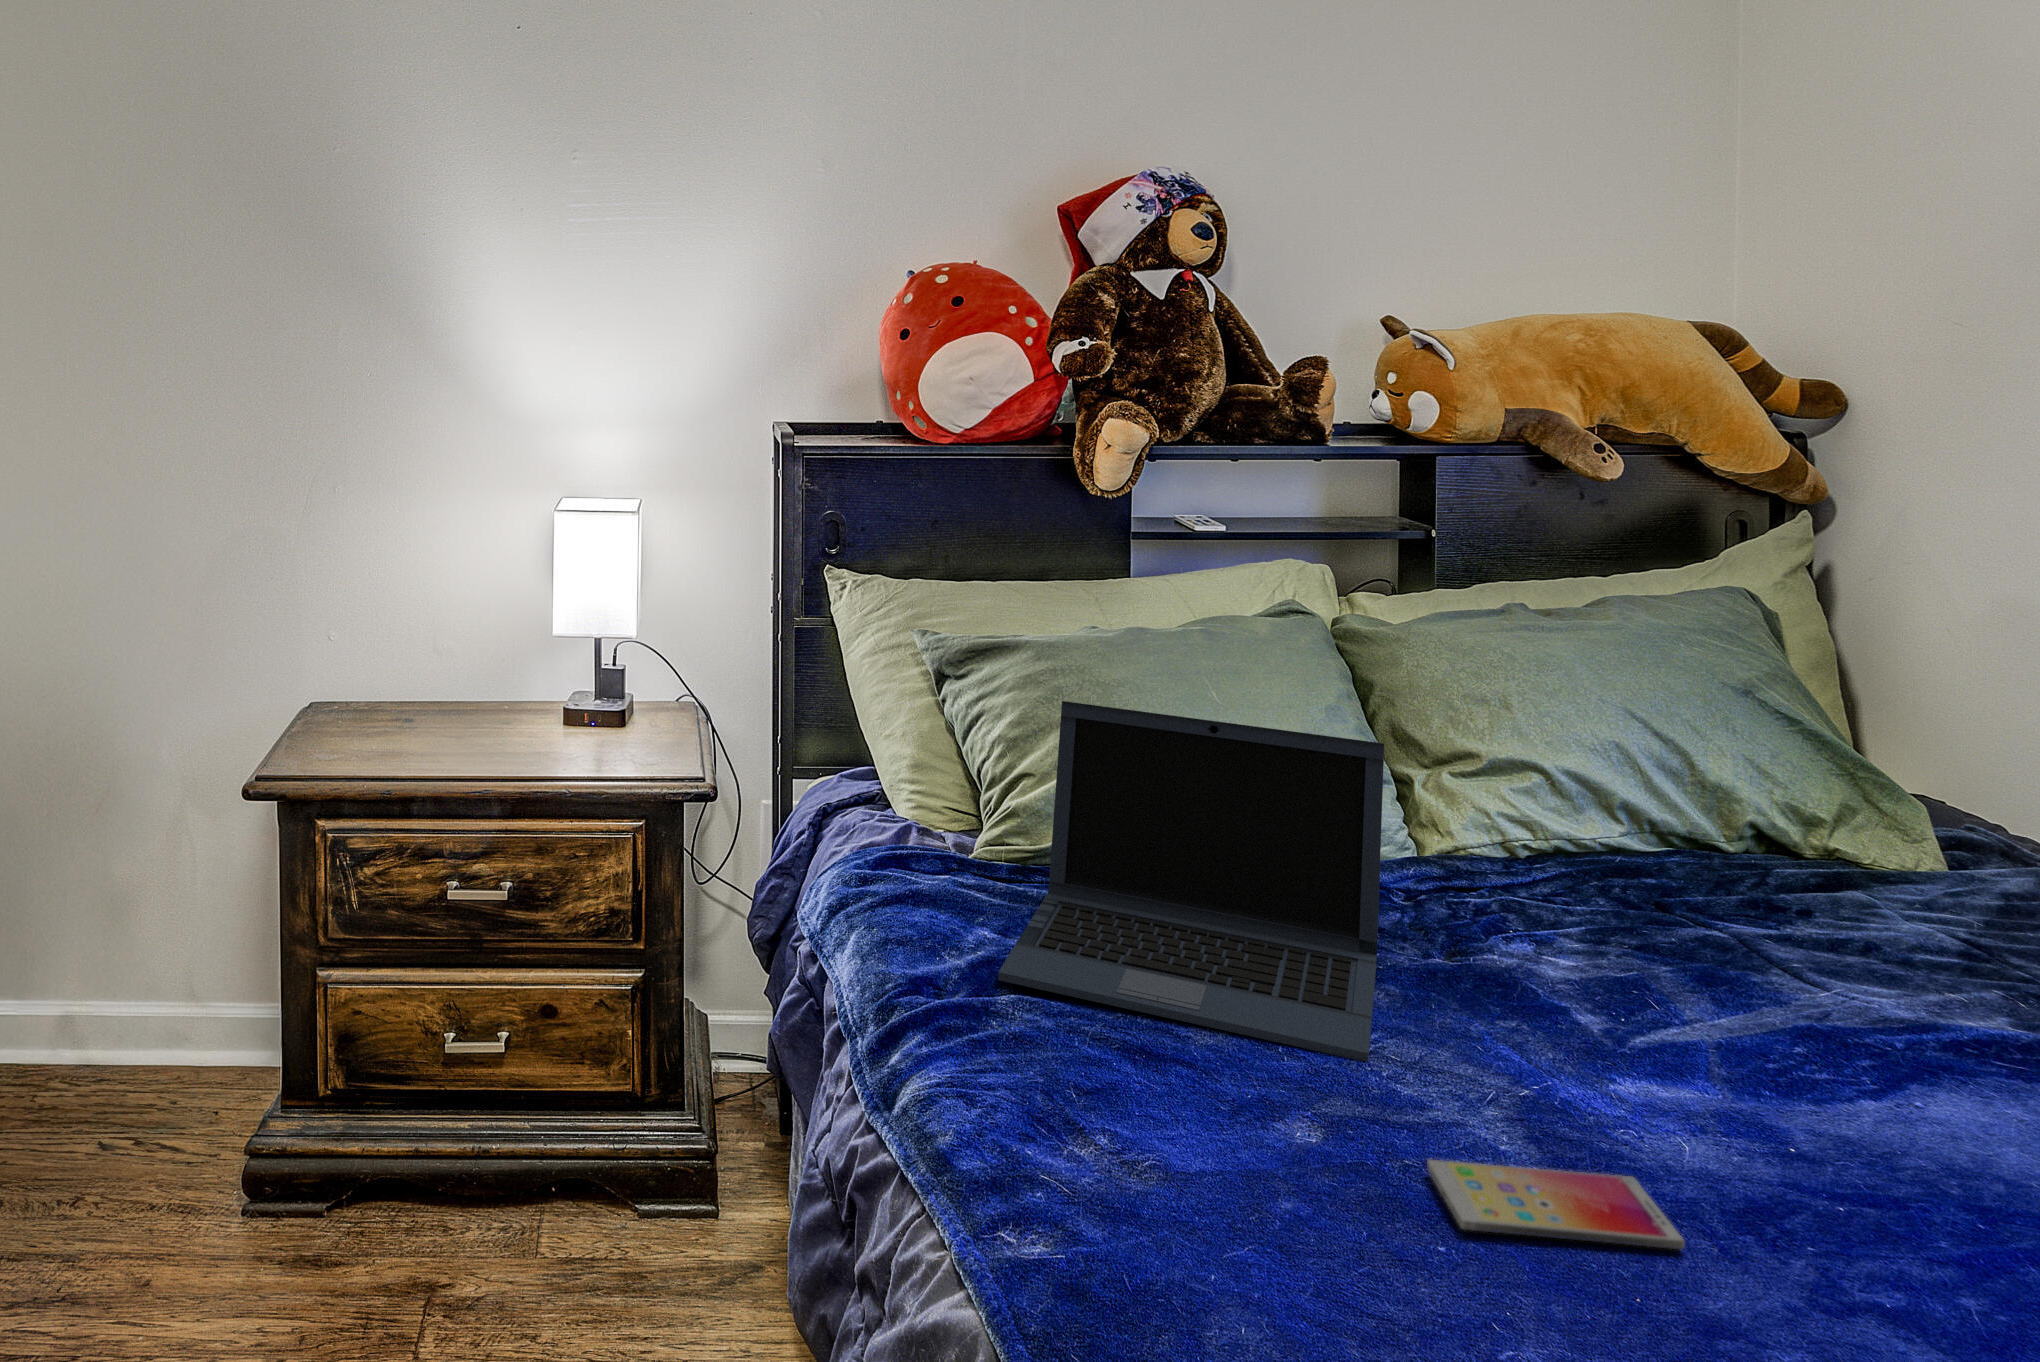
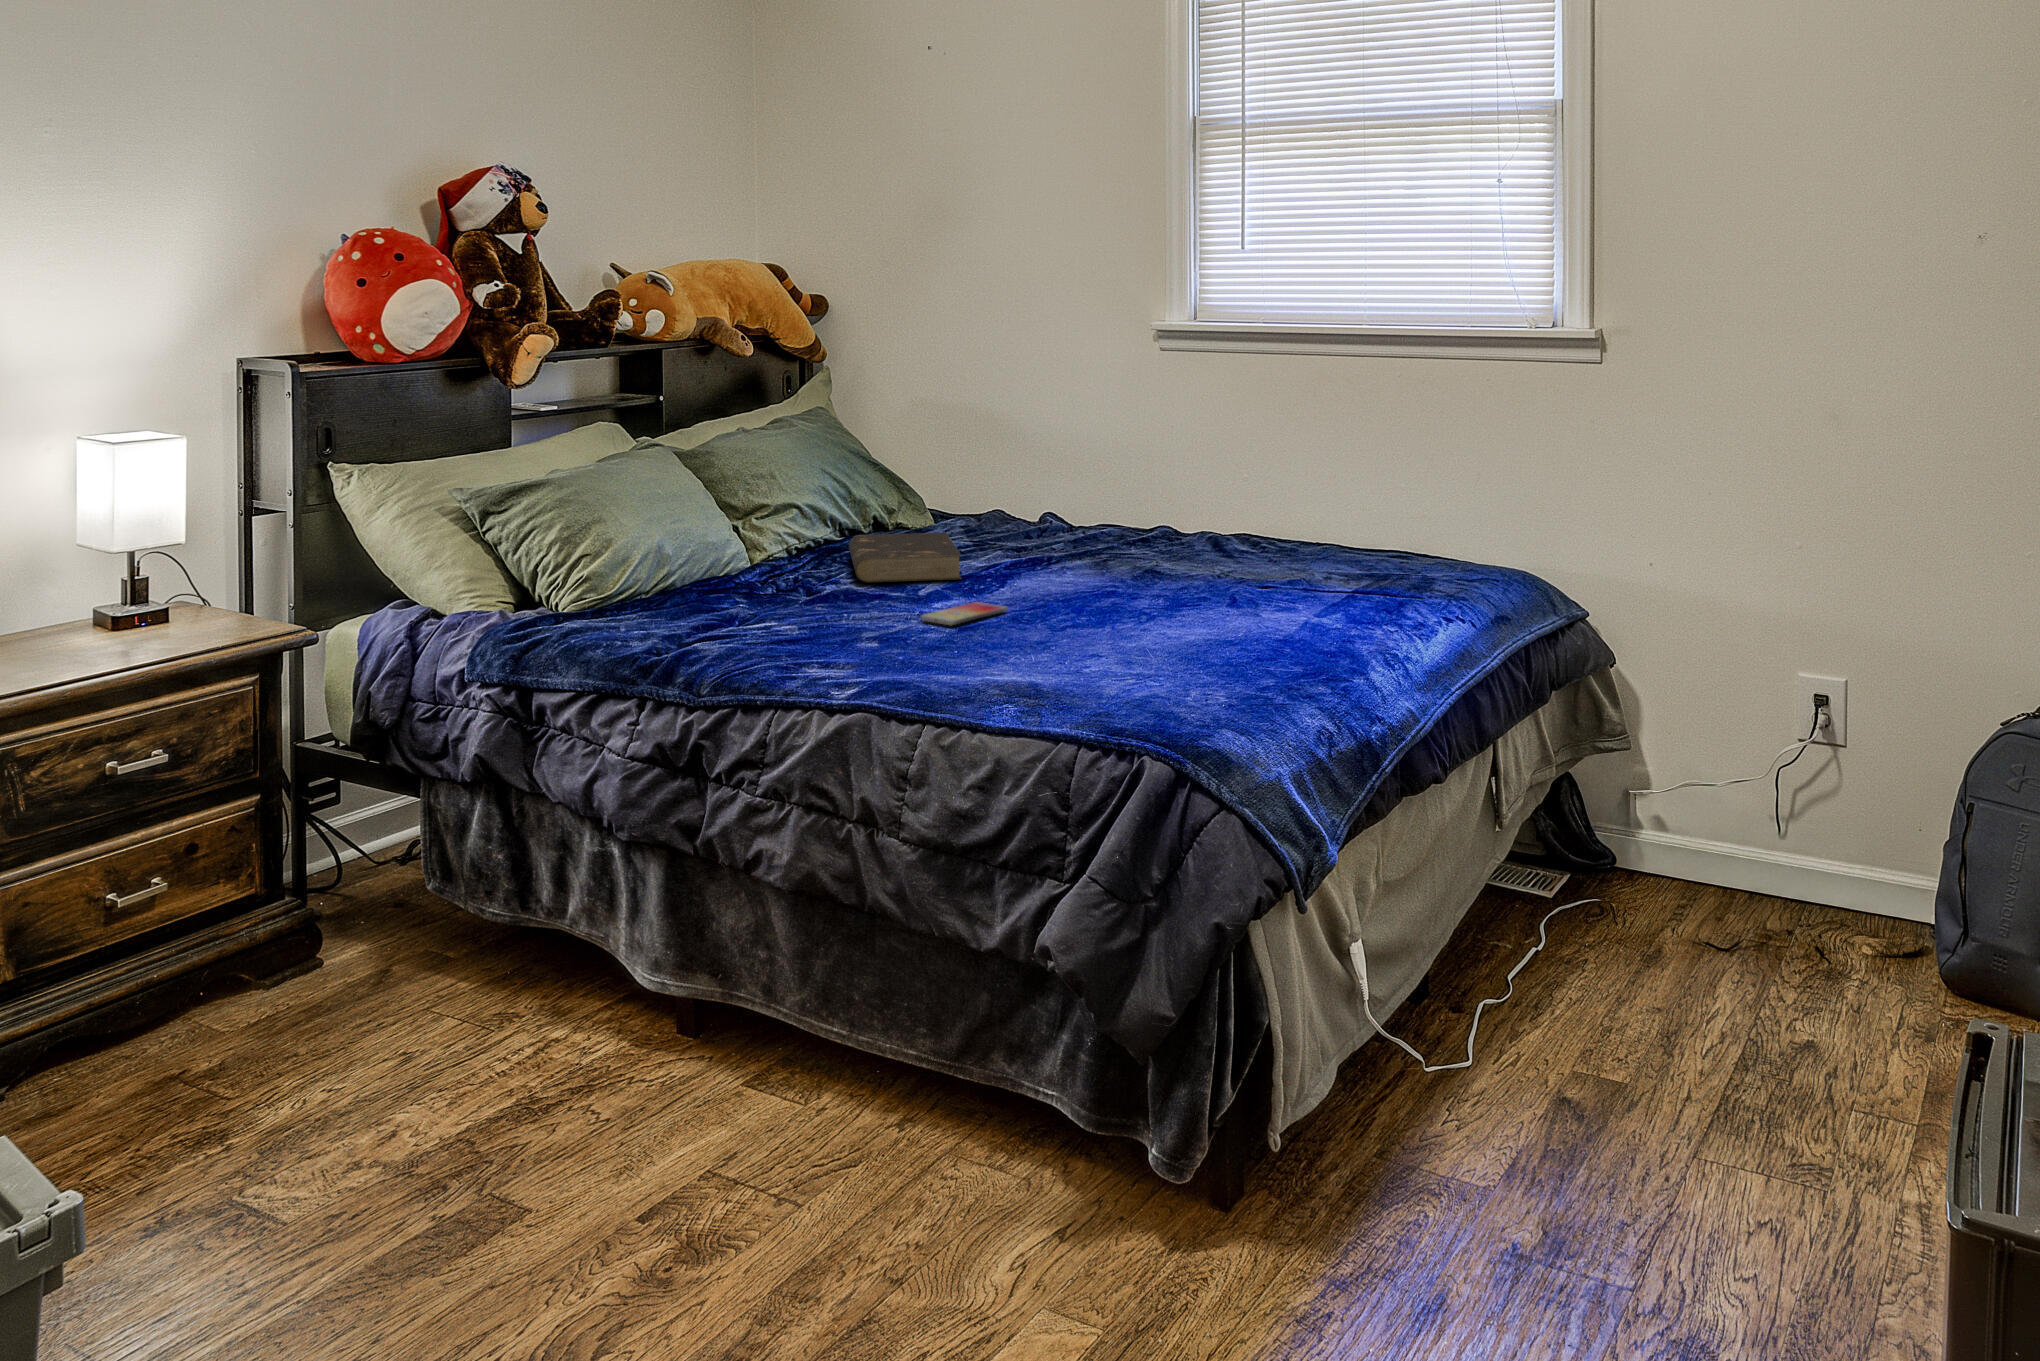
laptop: present [998,701,1384,1062] -> none [624,479,855,632]
book: none [1488,866,1838,1071] -> present [849,533,962,582]

